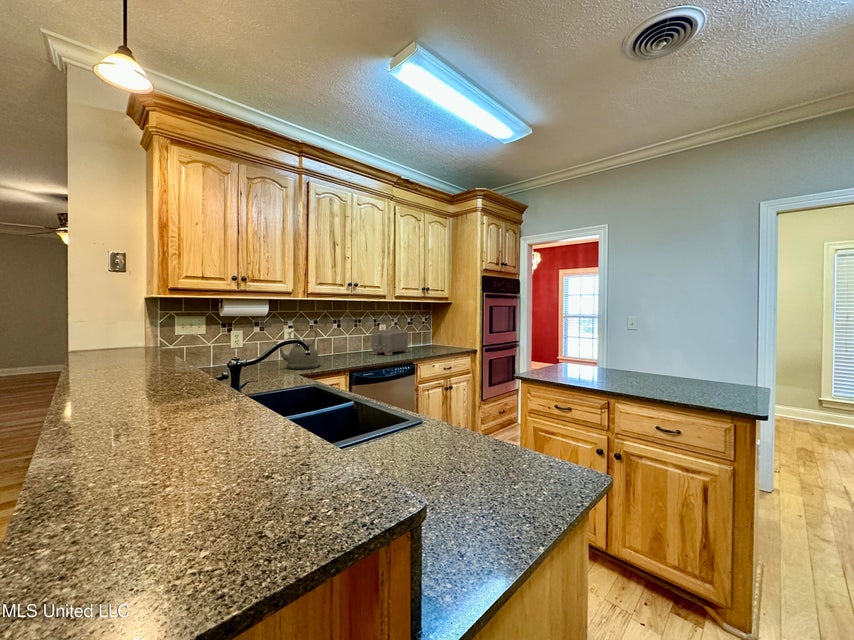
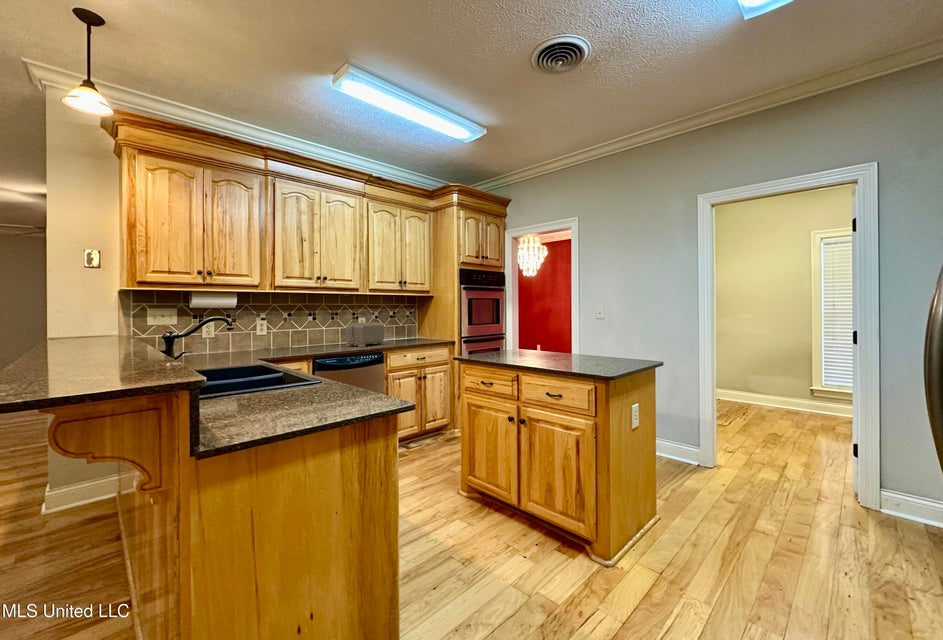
kettle: present [275,330,320,369] -> none [240,321,285,356]

